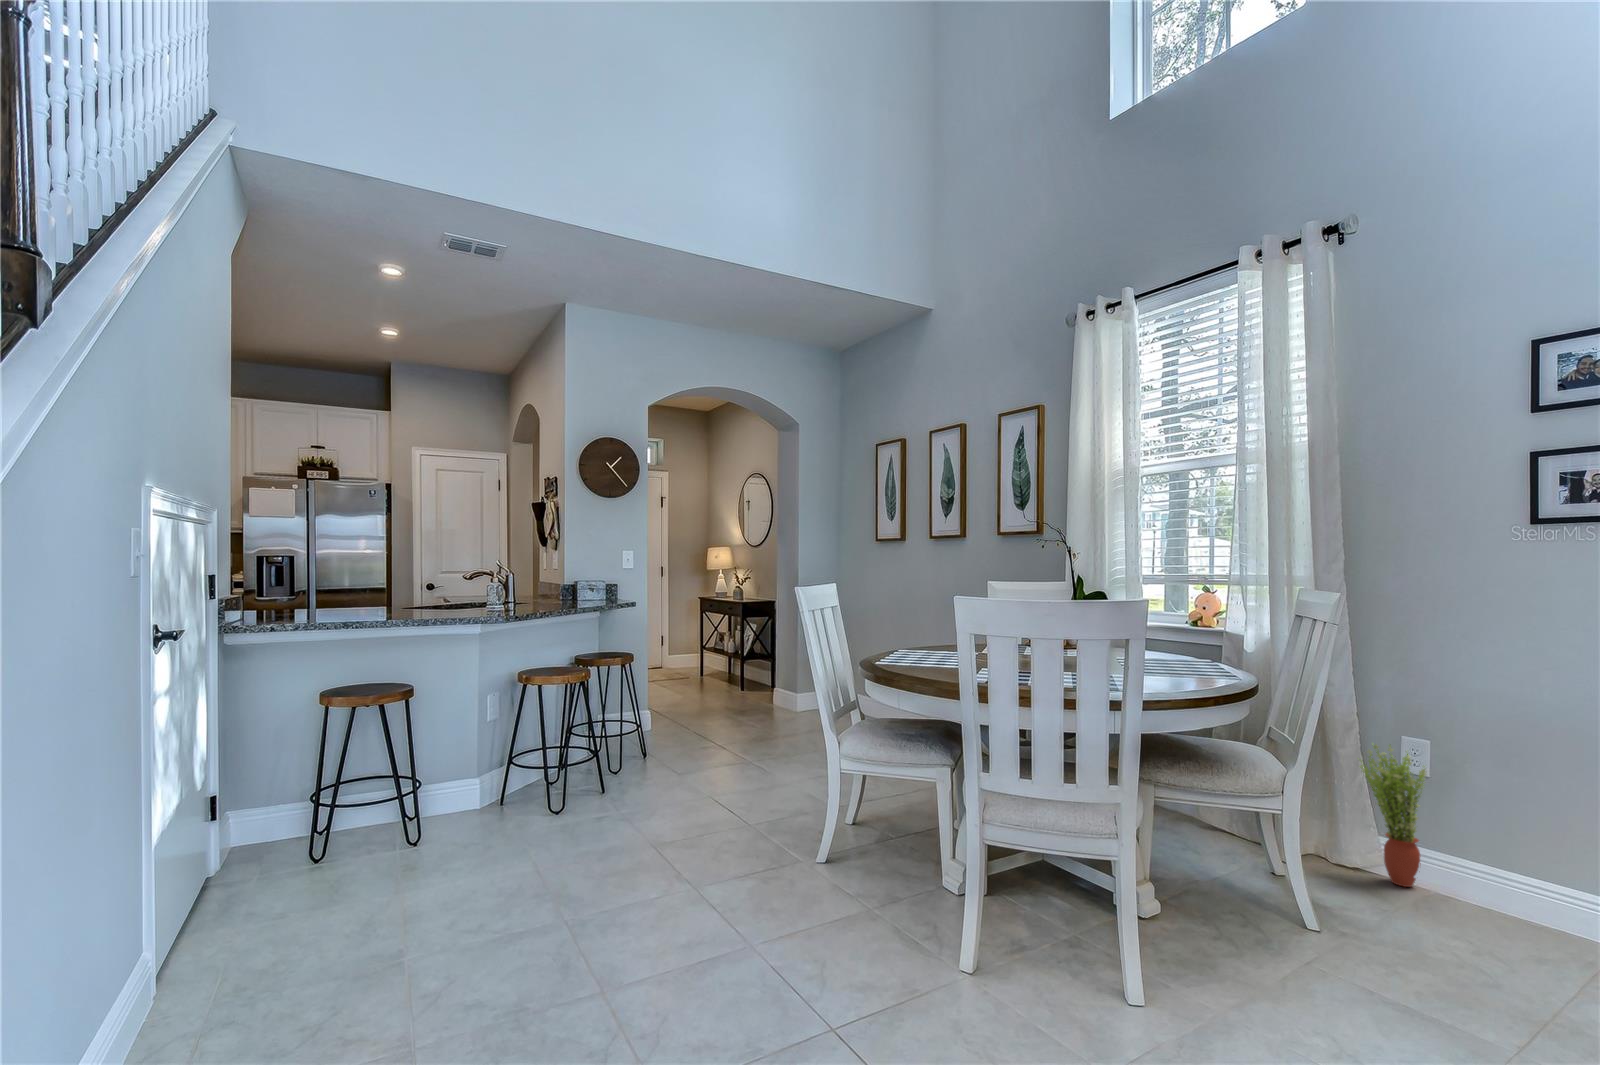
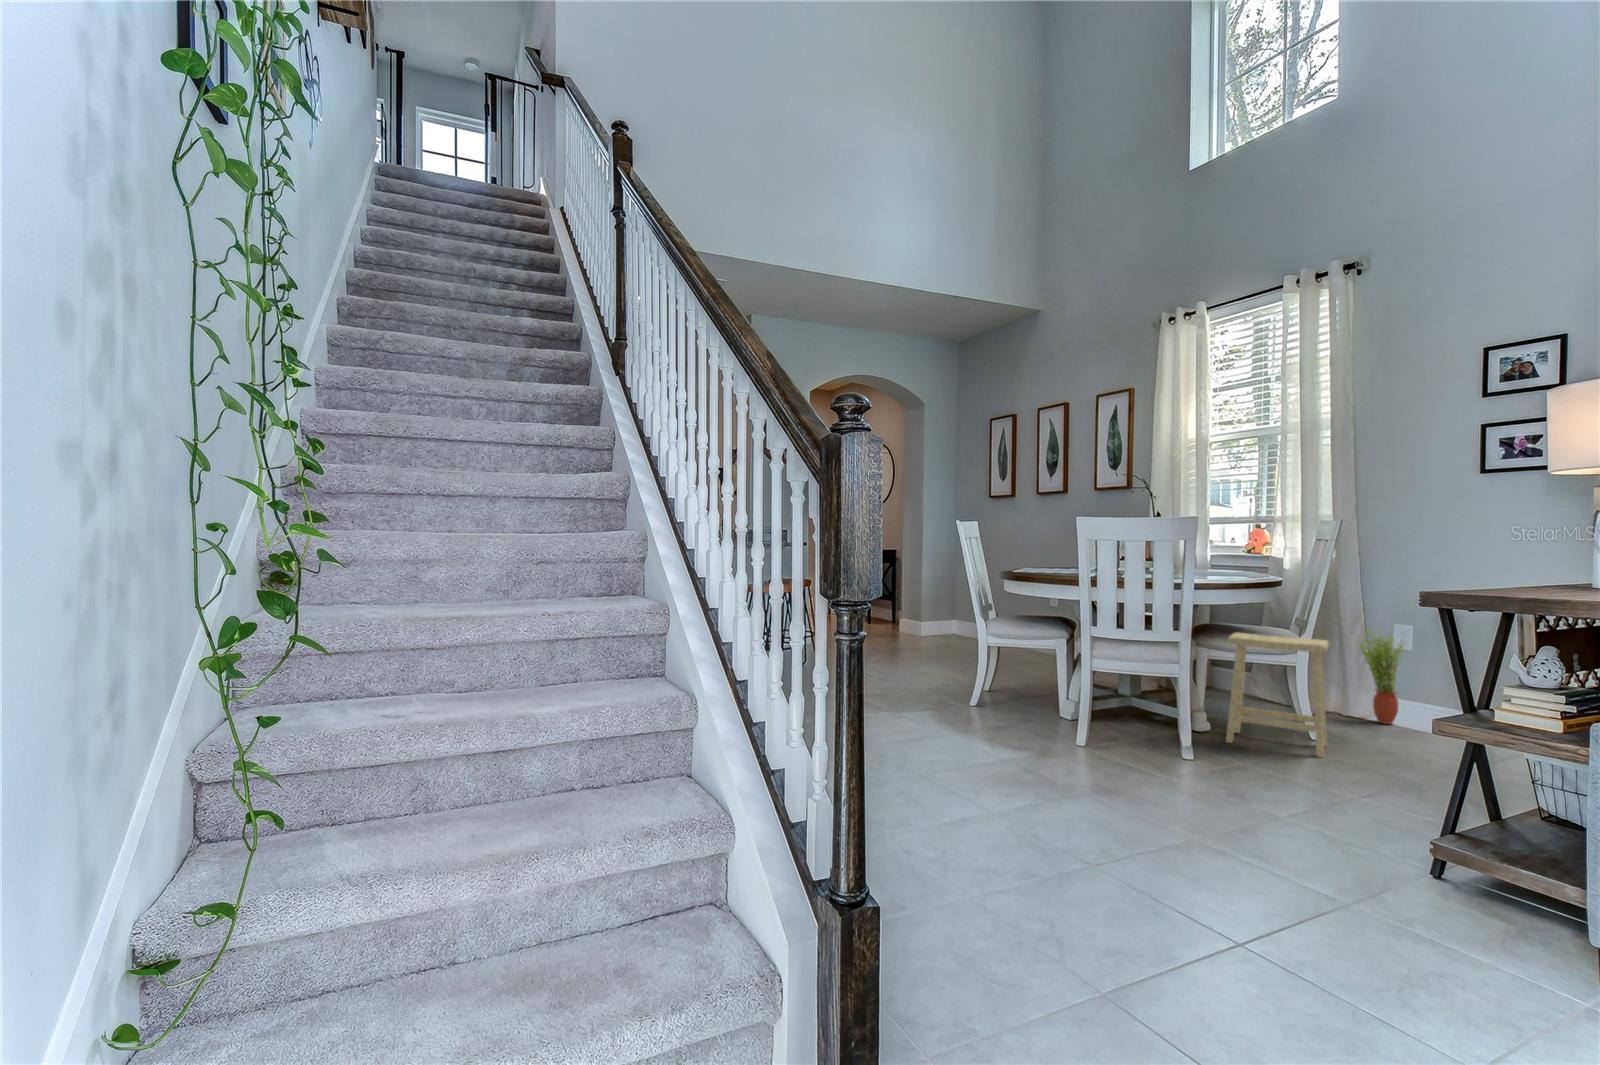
footstool: none [1189,764,1347,987] -> present [1226,633,1329,758]

